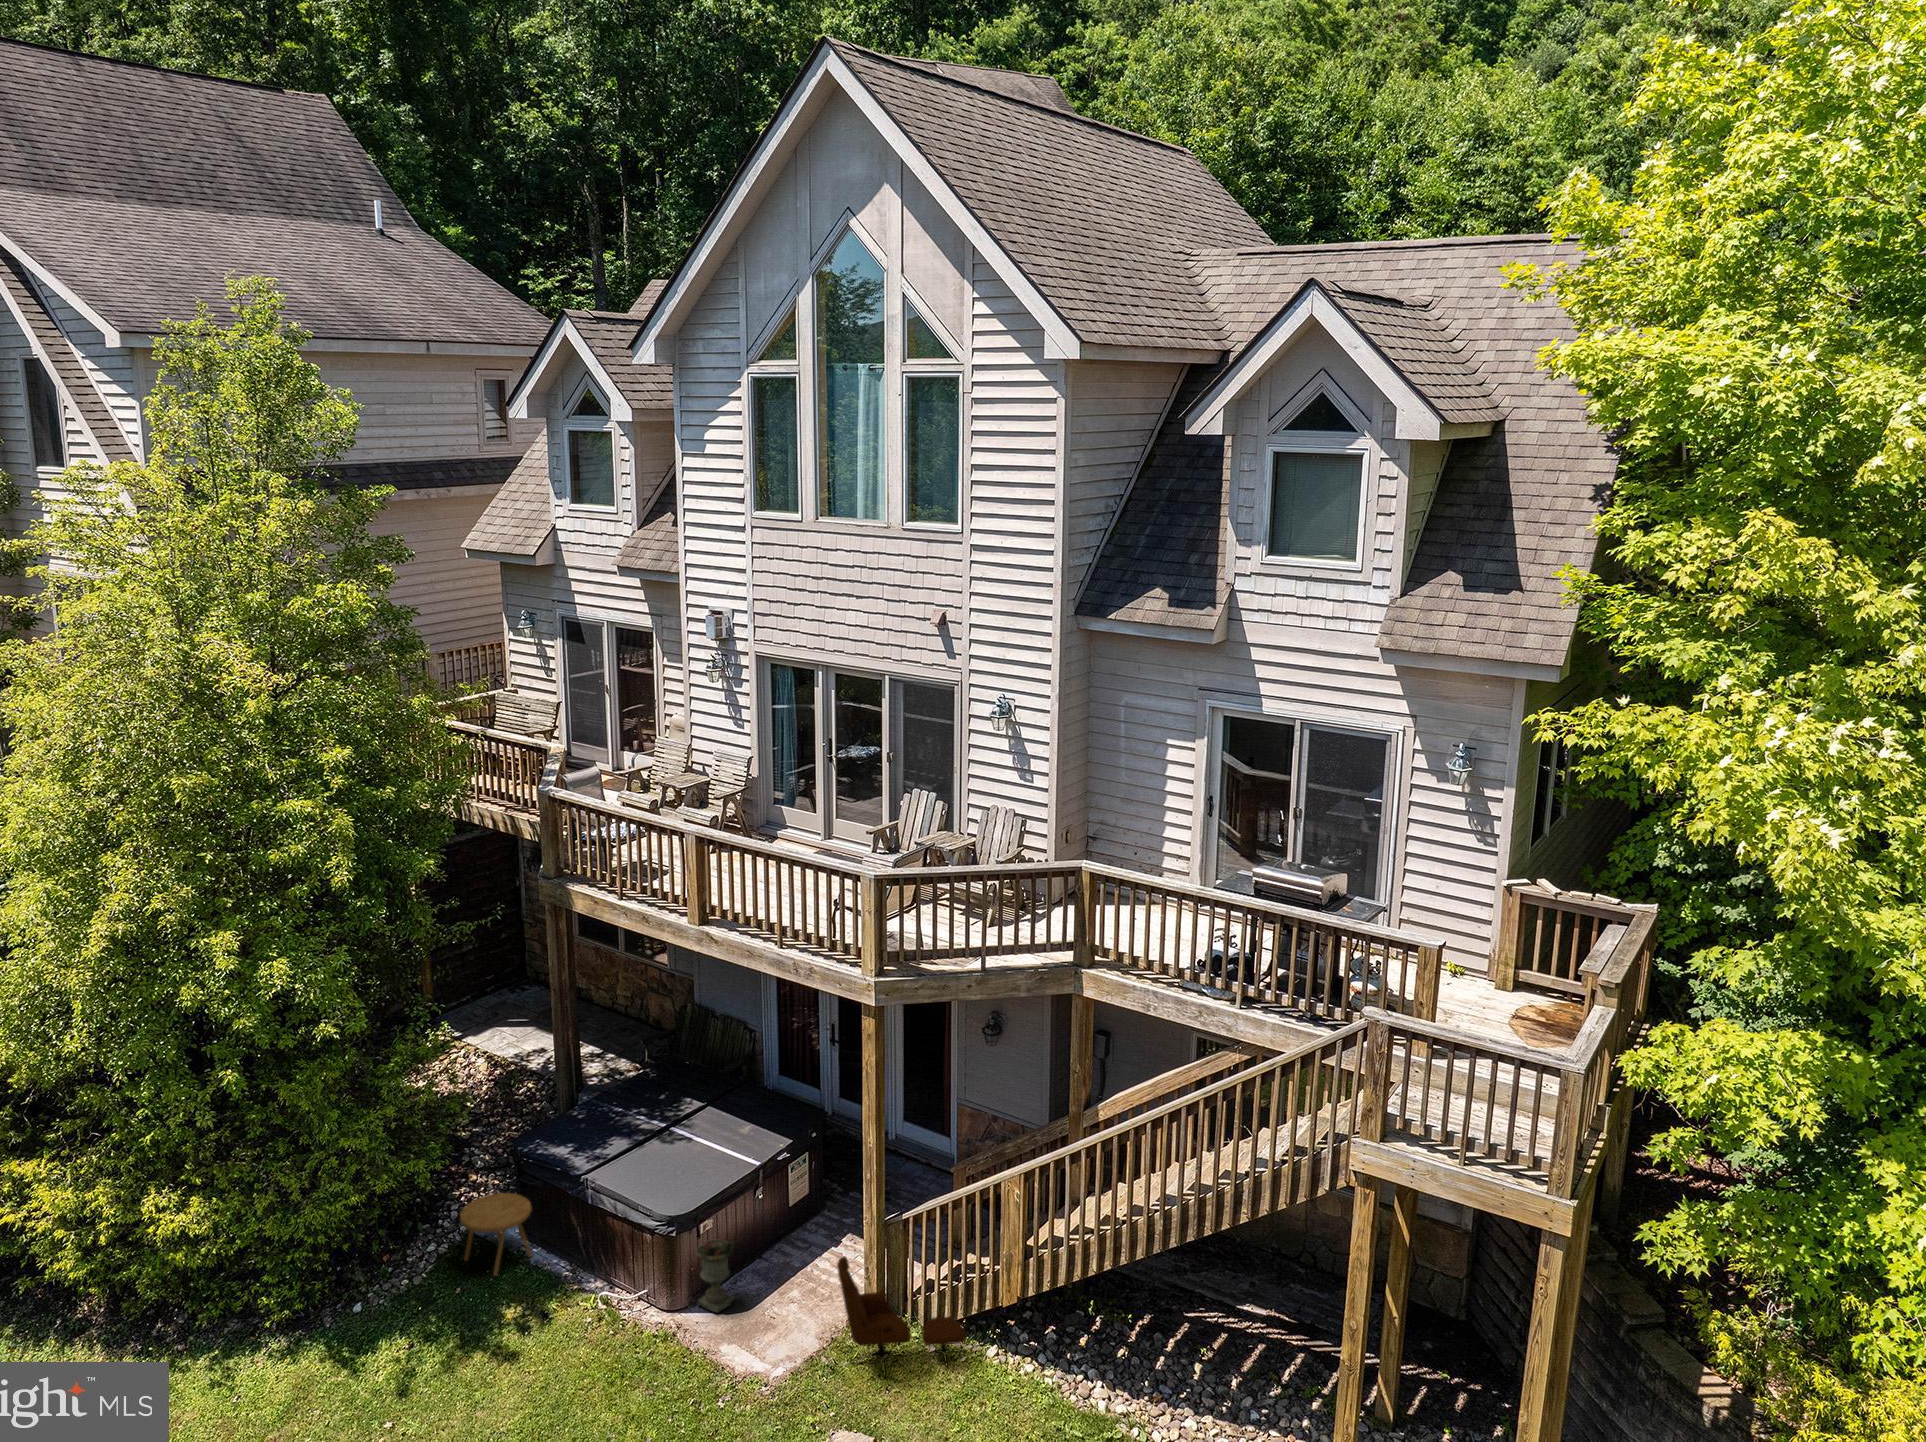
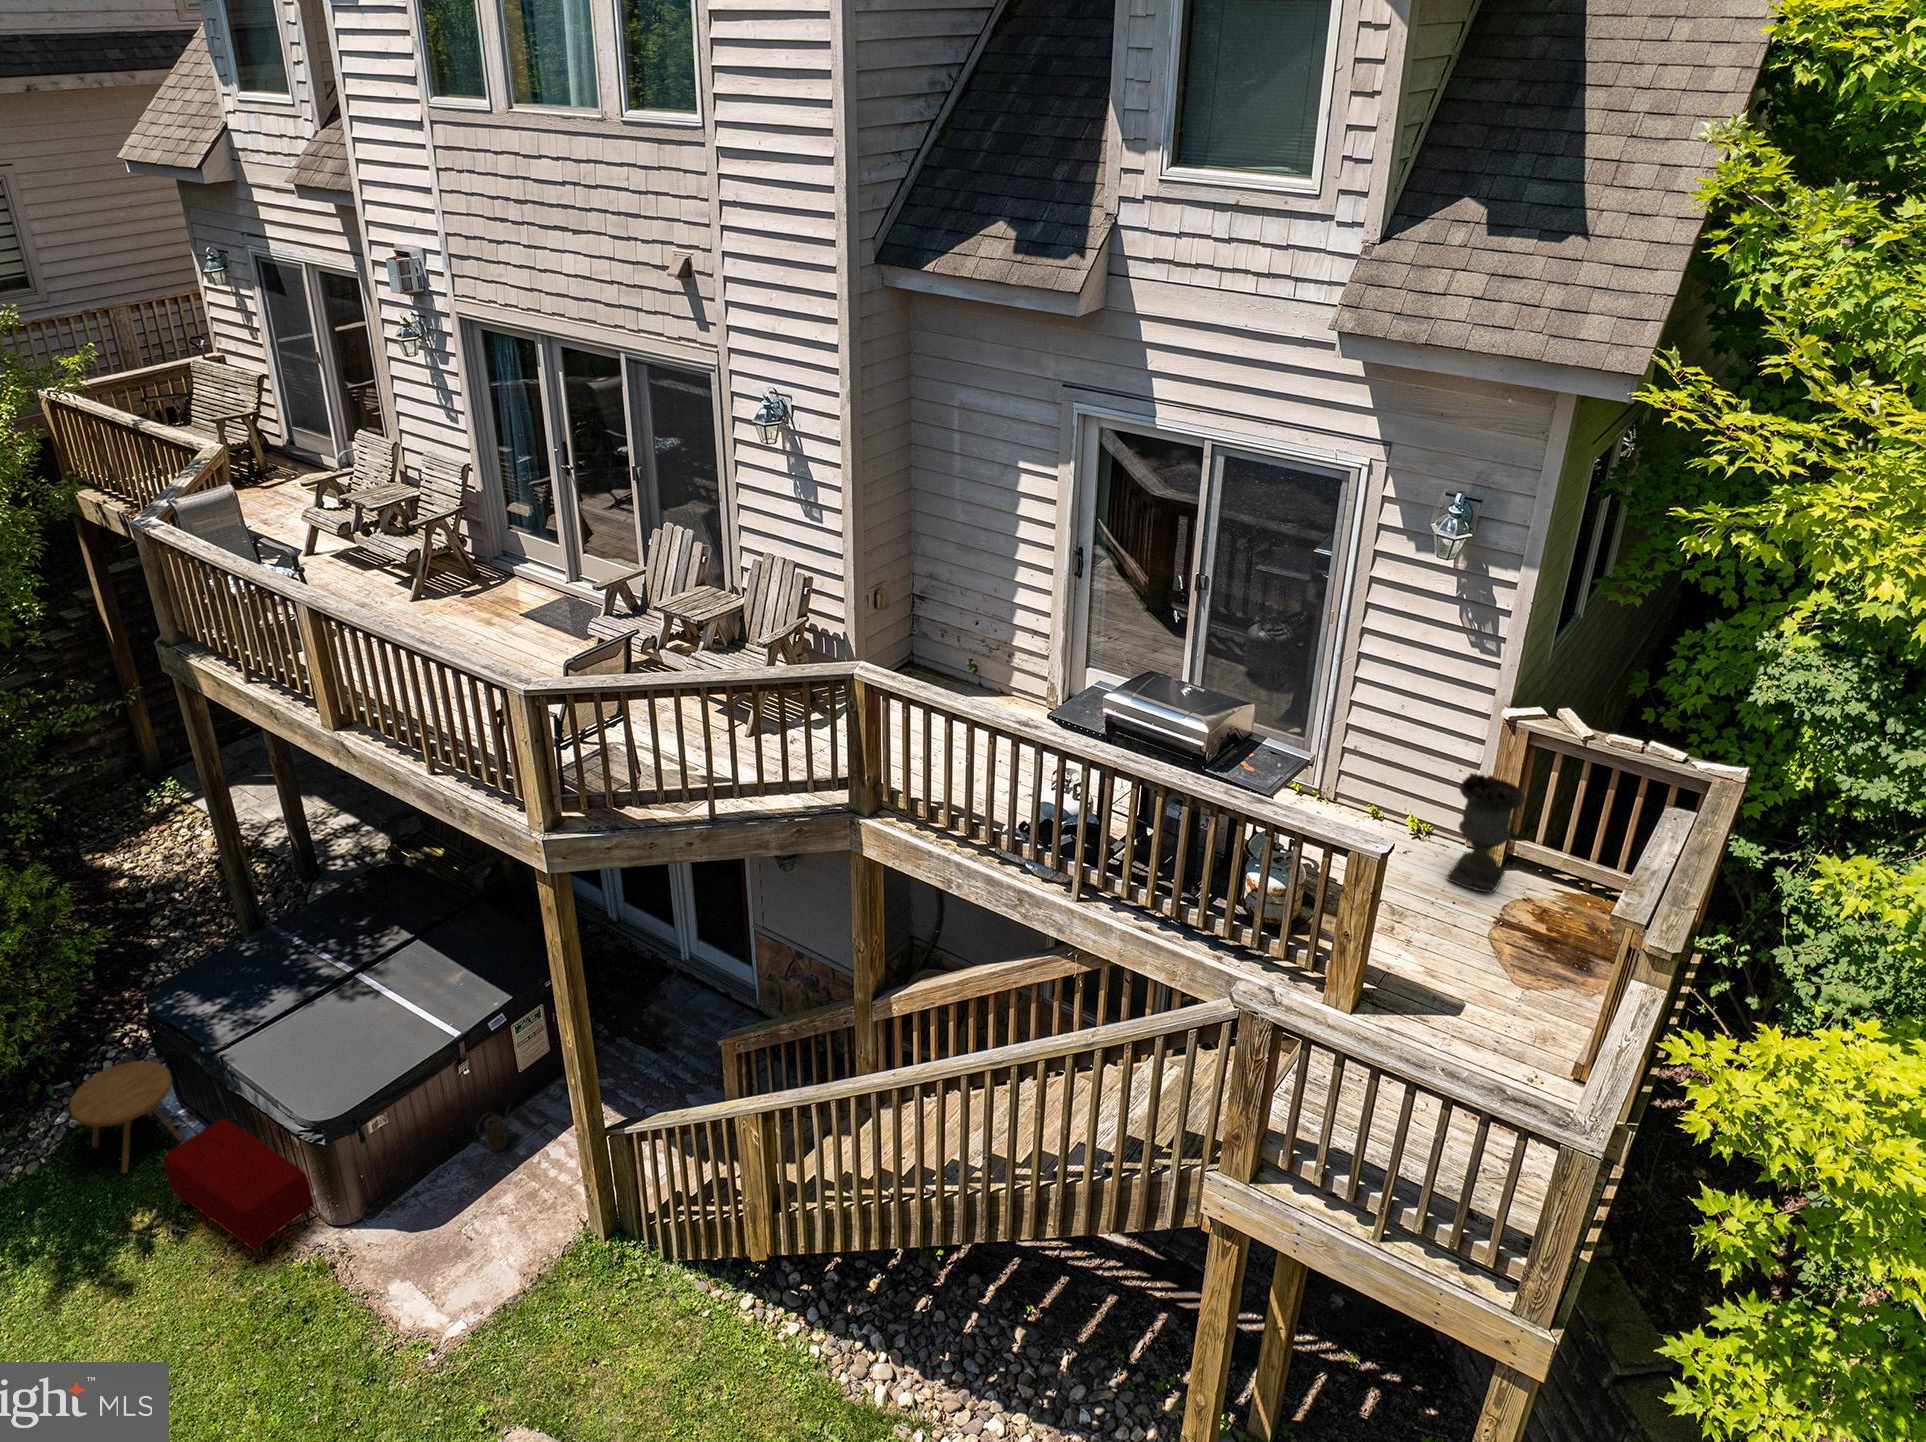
watering can: none [765,1227,786,1264] -> present [477,1106,509,1152]
bench: none [541,1228,654,1328] -> present [163,1118,315,1261]
planter: present [697,1240,734,1313] -> present [1447,773,1525,893]
lounge chair: present [837,1256,966,1378] -> none [517,1199,712,1355]

